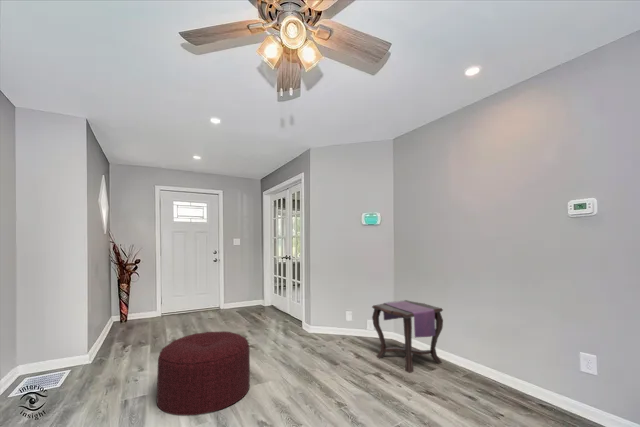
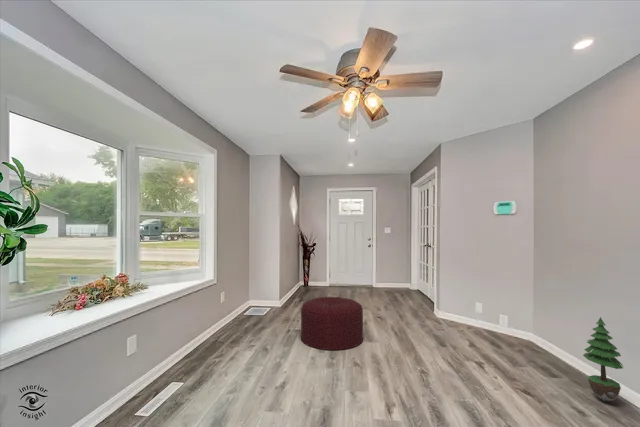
side table: present [372,300,443,373] -> none [488,298,576,374]
potted tree: none [459,310,487,381] -> present [583,317,623,401]

